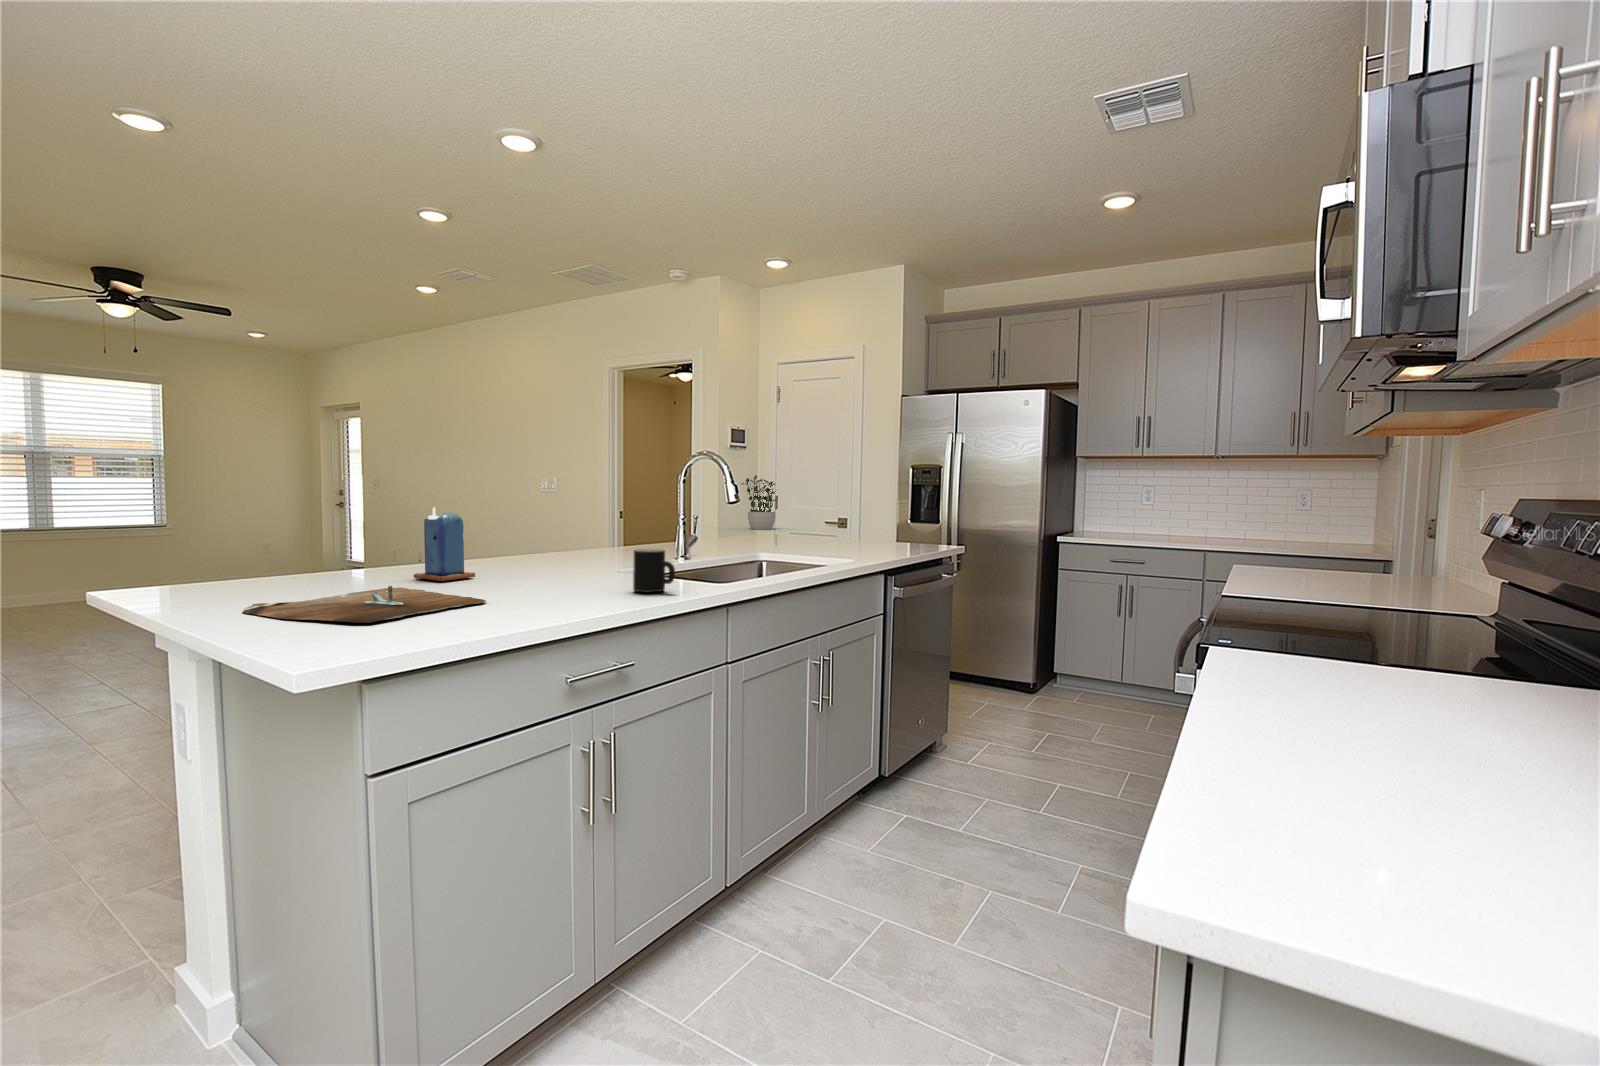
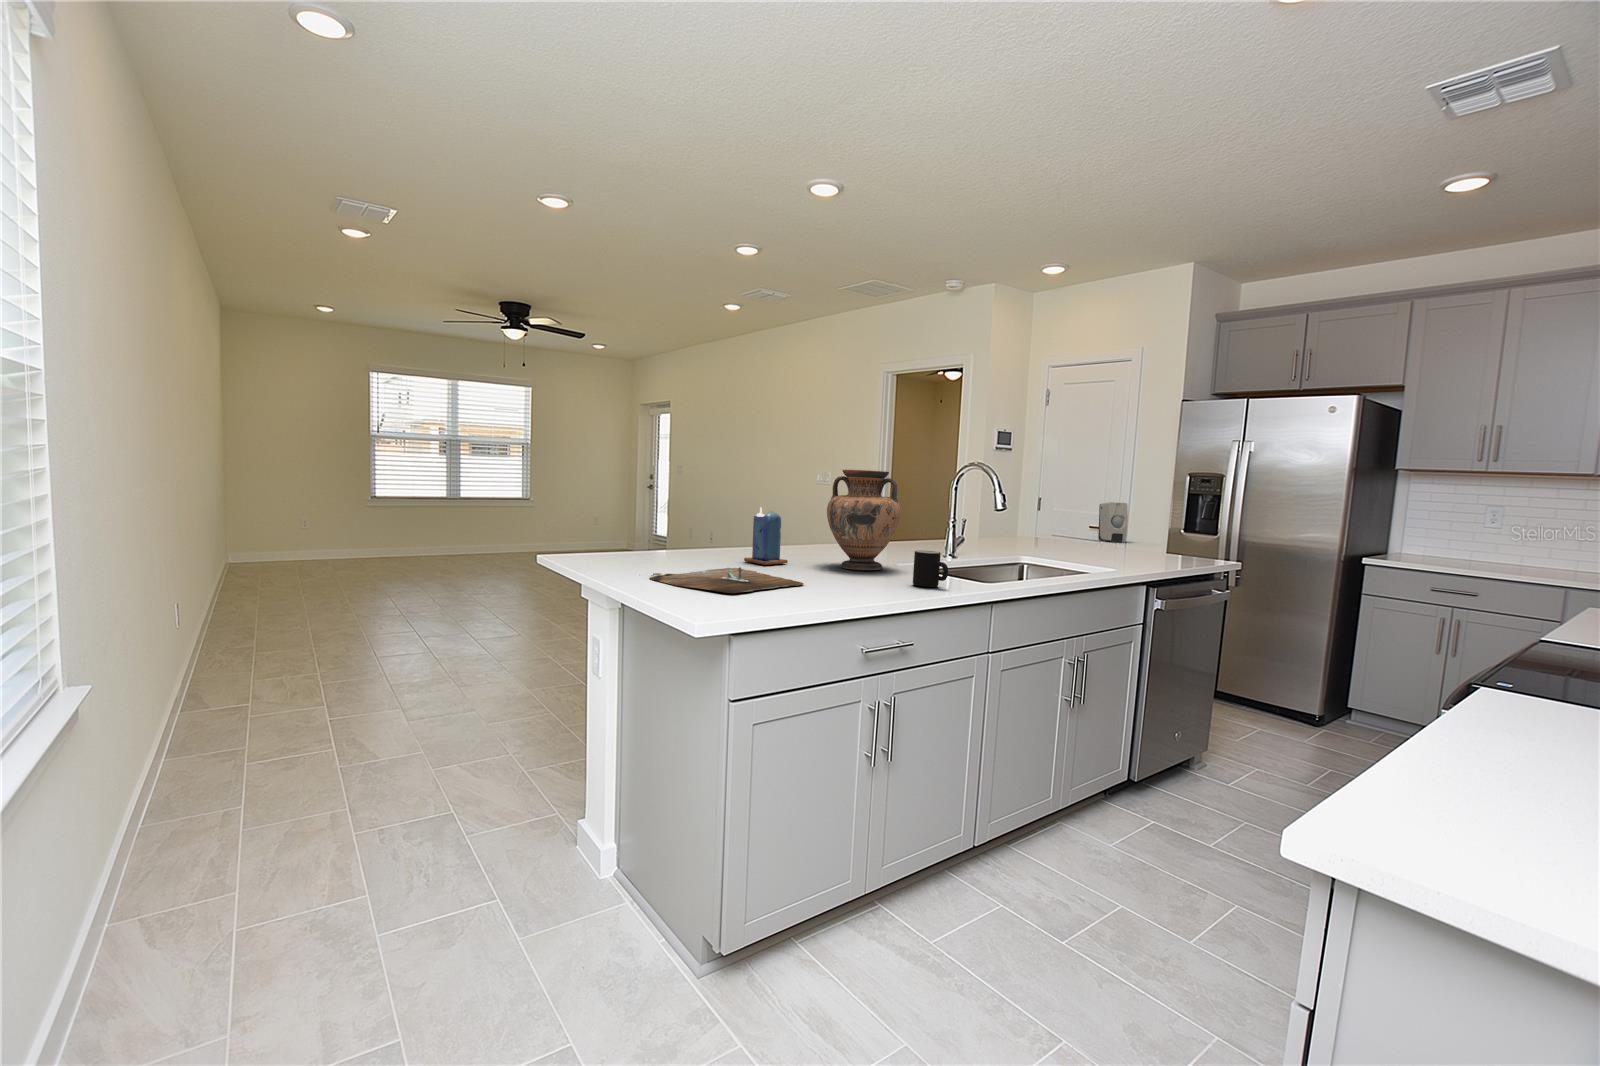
vase: none [524,456,618,579] -> present [827,469,901,570]
potted plant: present [742,475,776,530] -> none [1003,477,1045,531]
soap dispenser: none [833,496,860,536] -> present [1098,502,1128,543]

